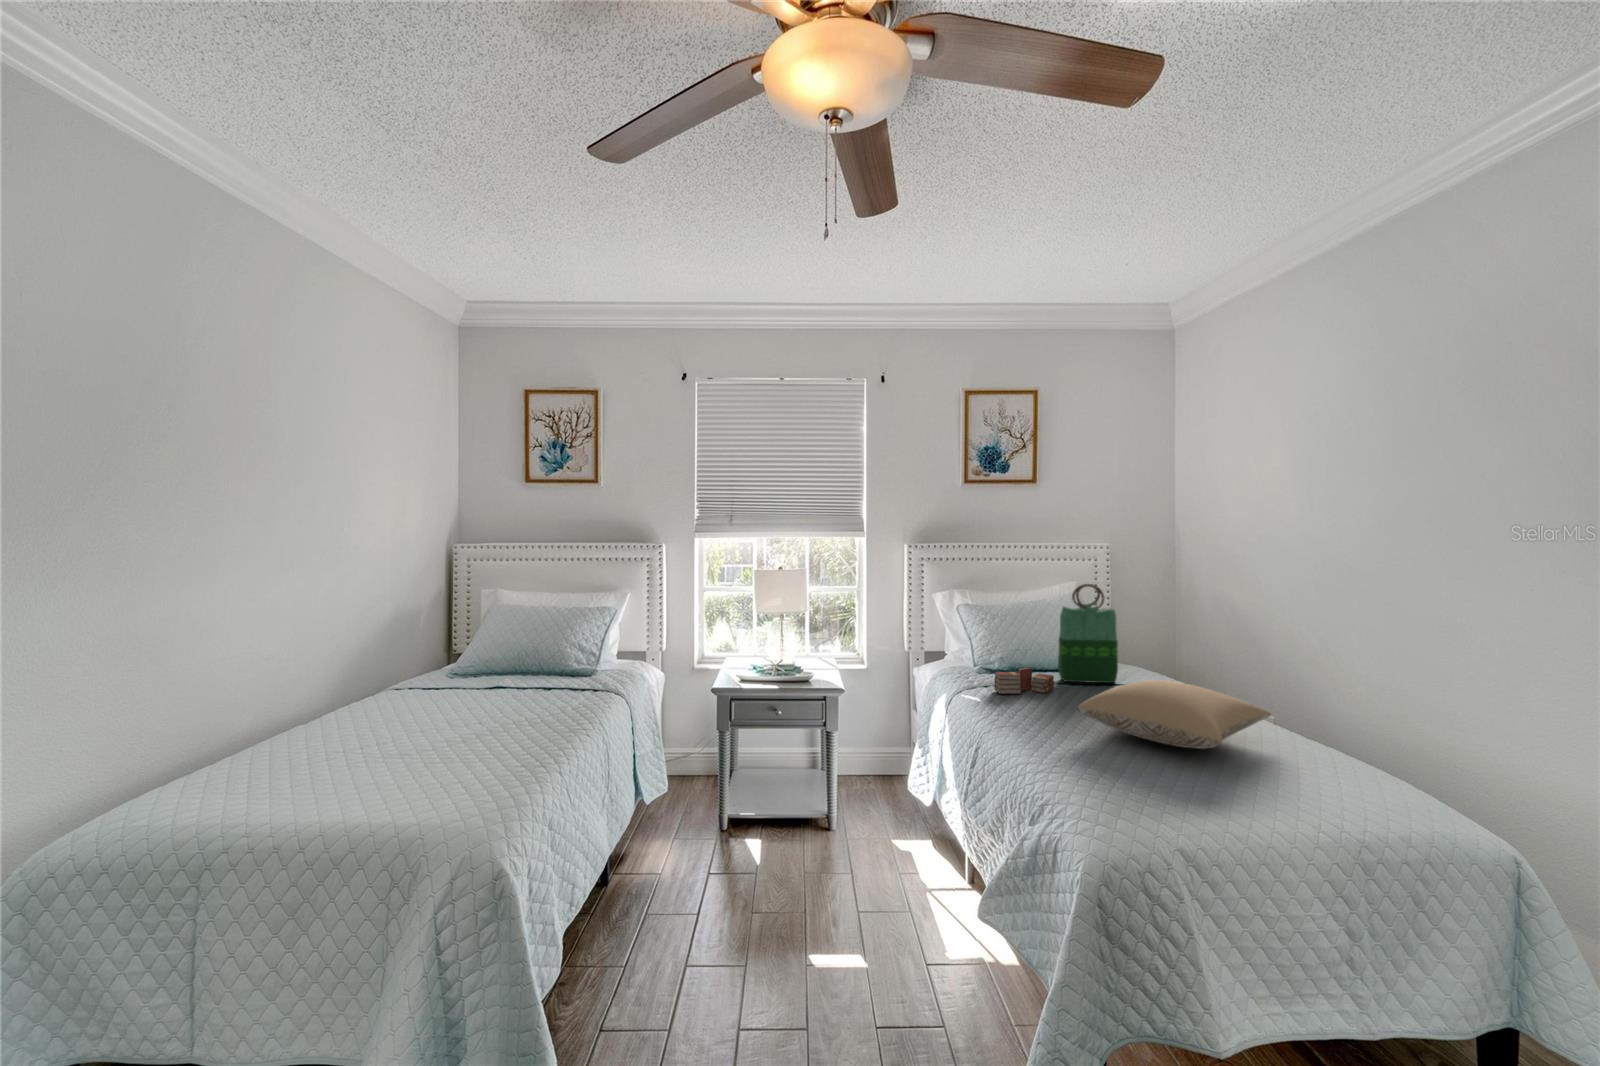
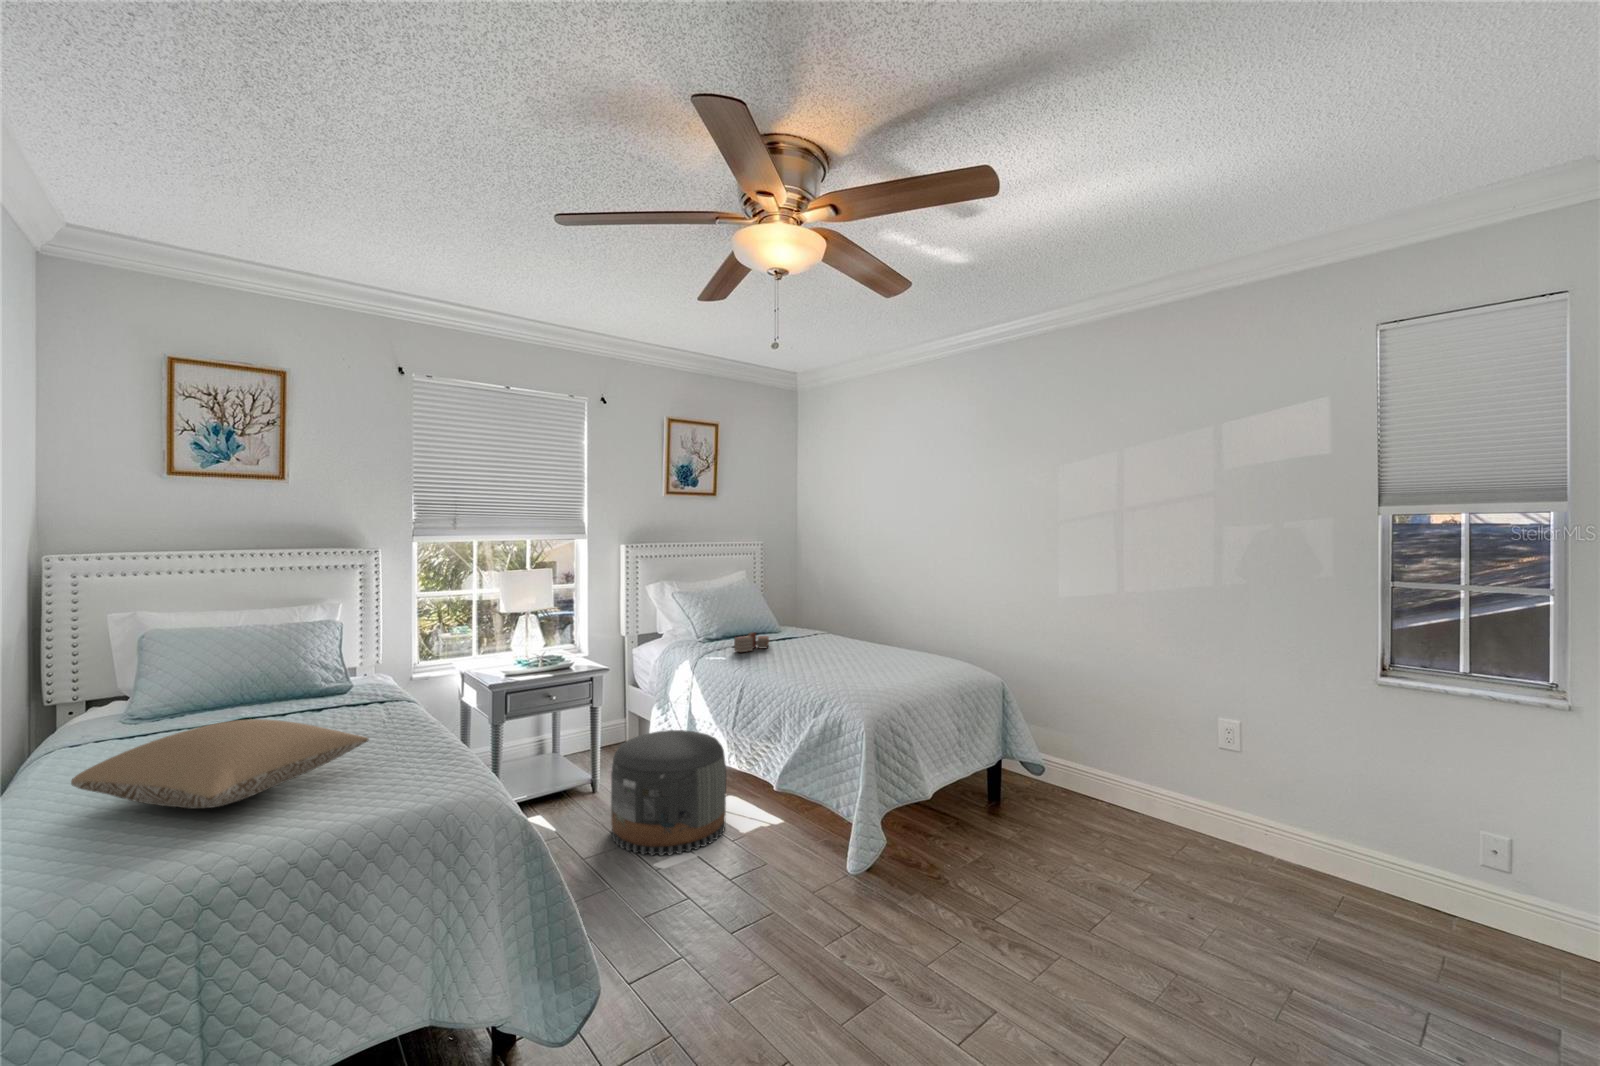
tote bag: present [1058,584,1118,683] -> none [765,570,802,640]
pillow: present [1078,680,1271,749] -> present [71,719,369,809]
pouf: none [797,777,939,952] -> present [611,730,726,856]

